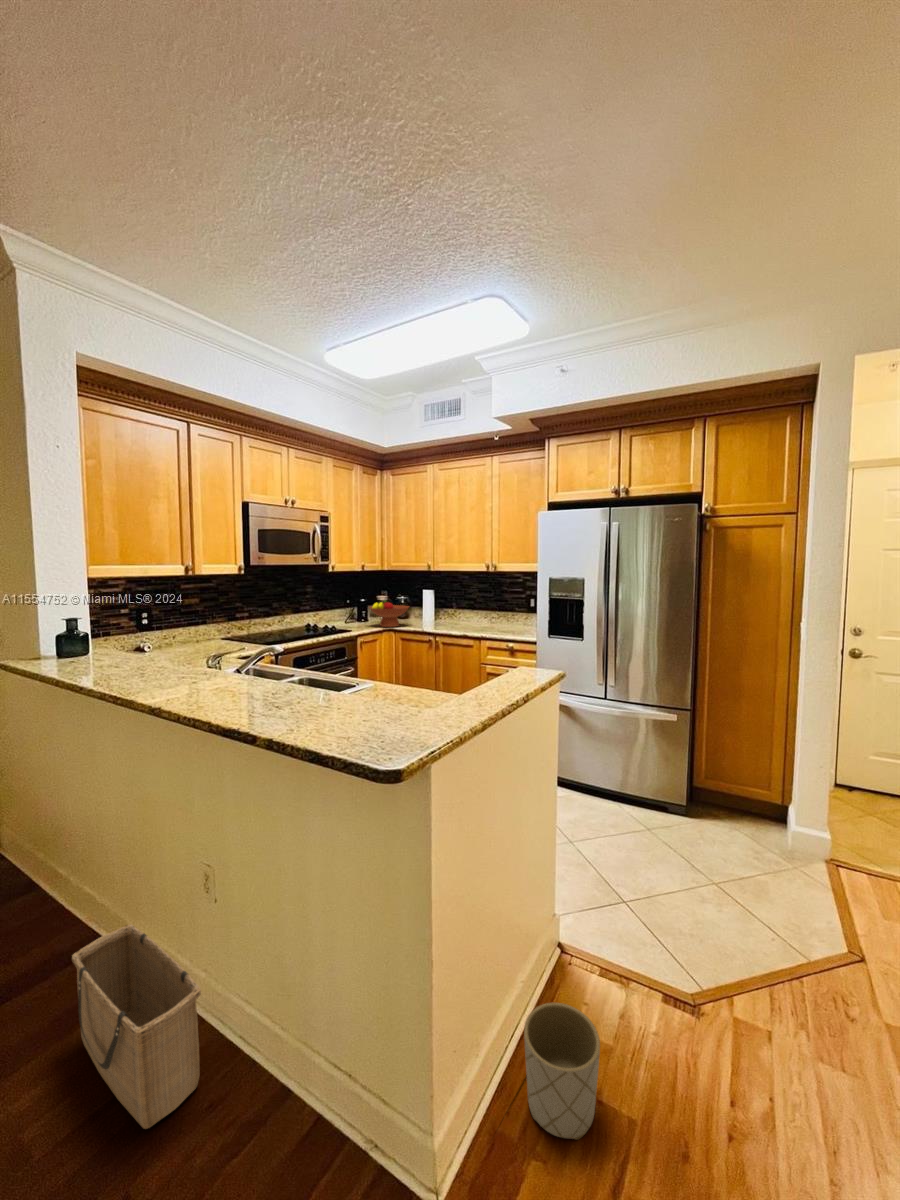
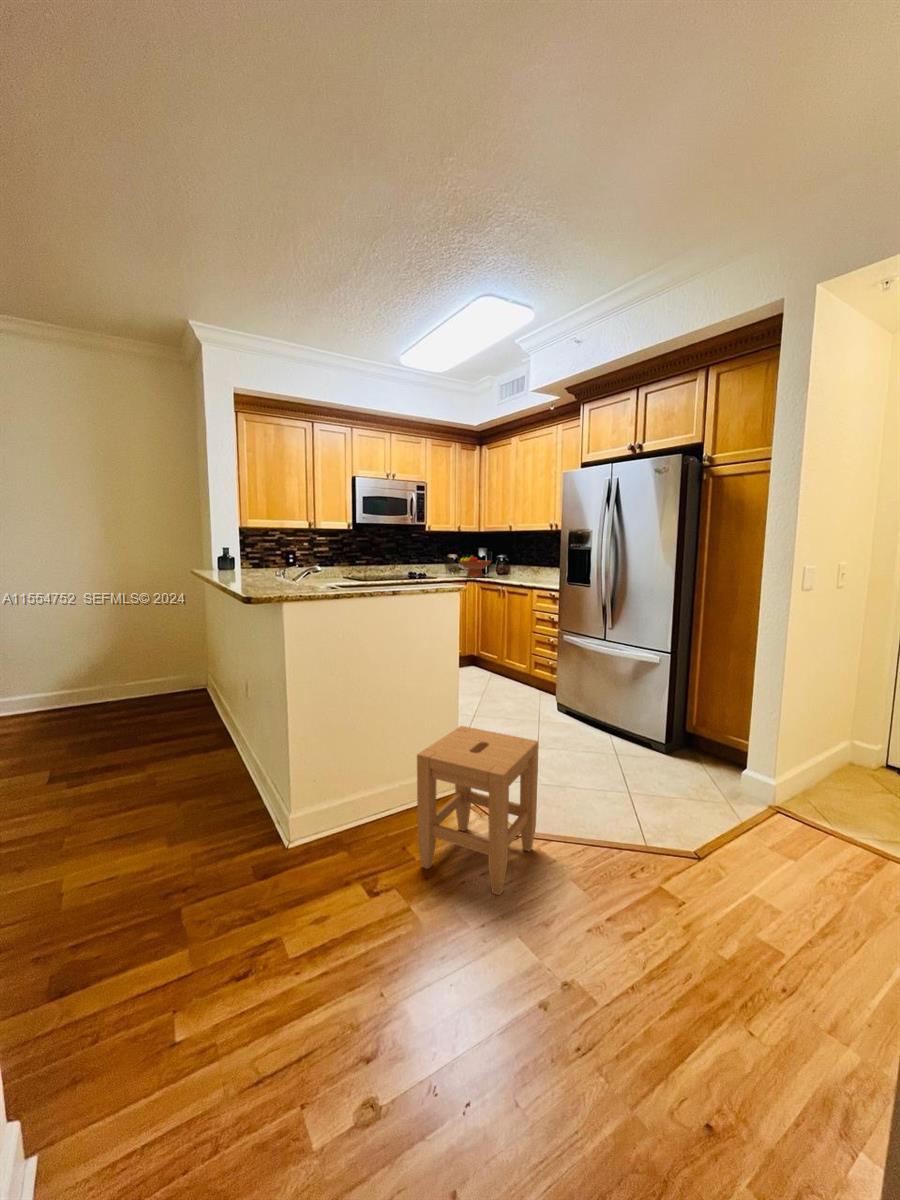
stool: none [623,878,819,1146] -> present [417,726,538,895]
basket: present [72,925,201,1129] -> none [184,709,229,791]
planter: present [524,1003,600,1140] -> none [355,784,402,852]

